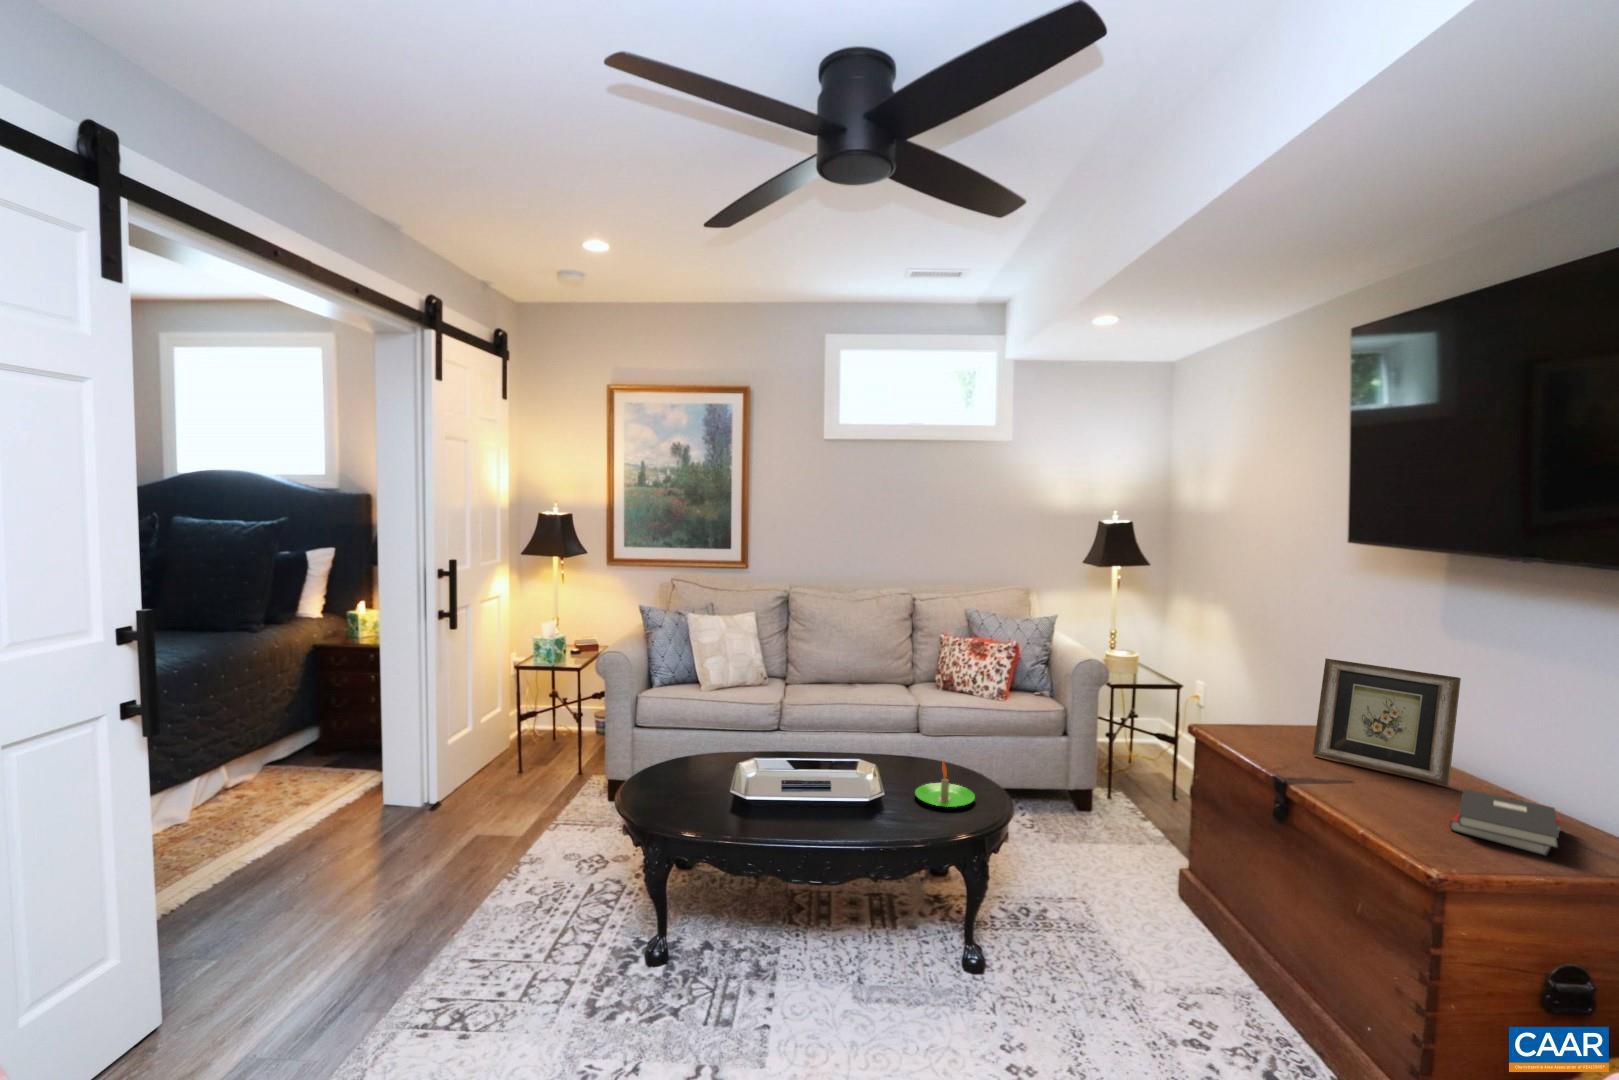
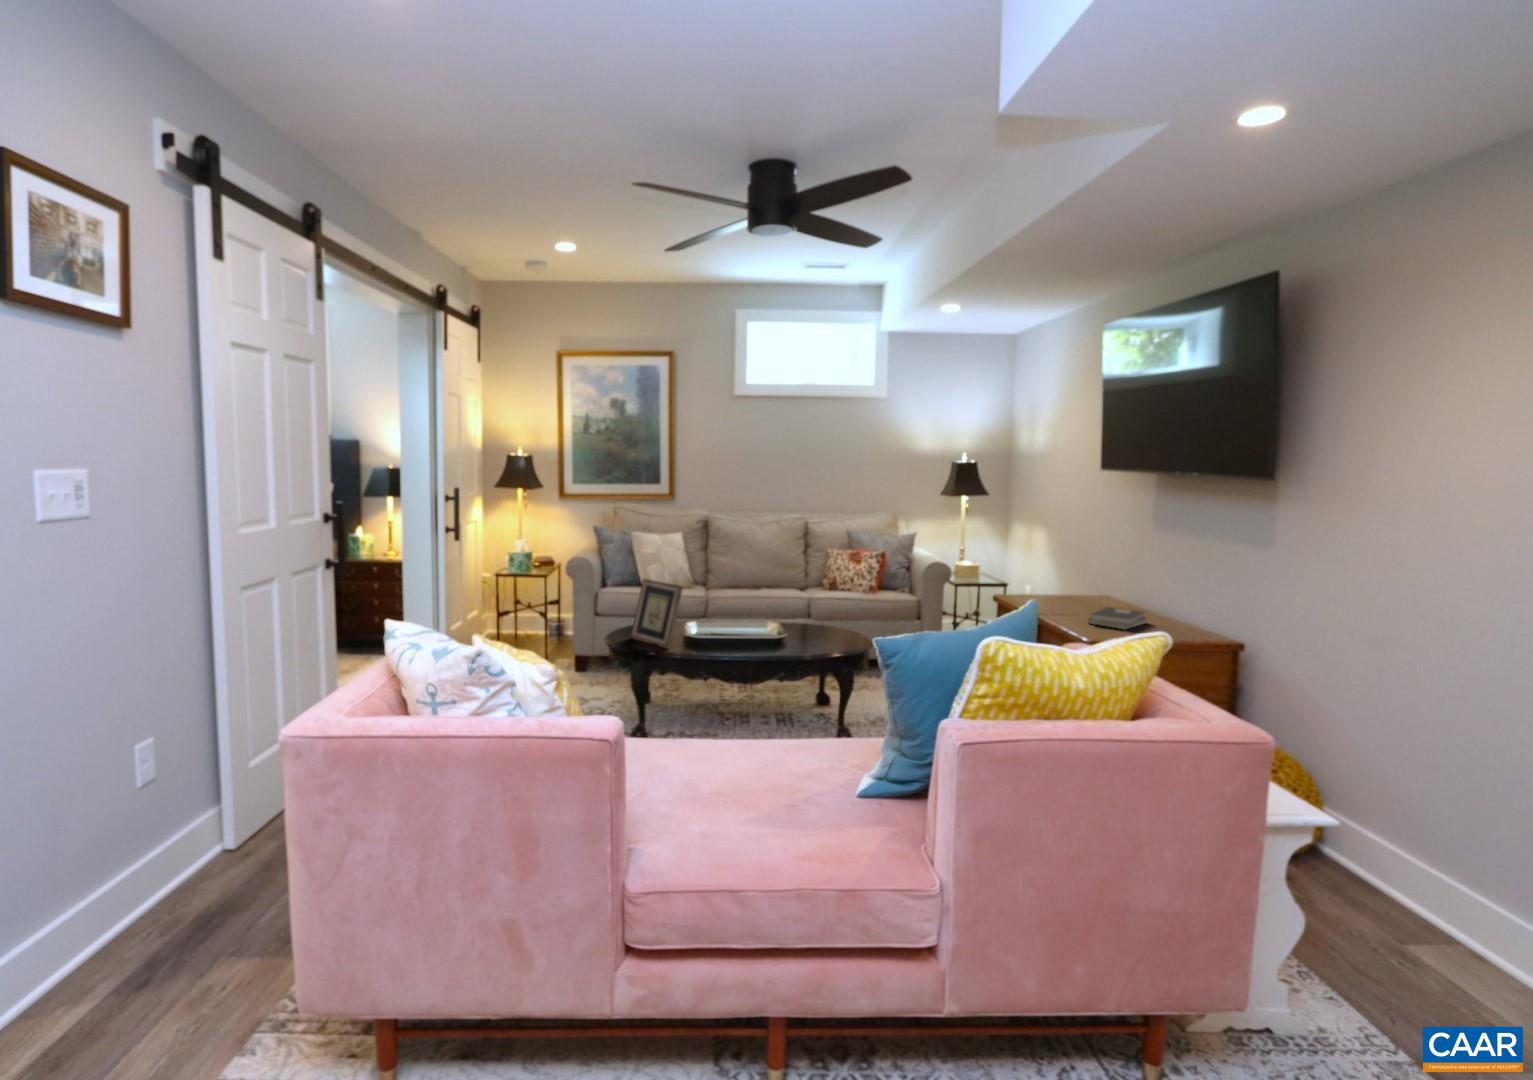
picture frame: present [1313,658,1461,786] -> present [631,579,683,648]
candle: present [915,762,975,807] -> none [801,613,840,641]

